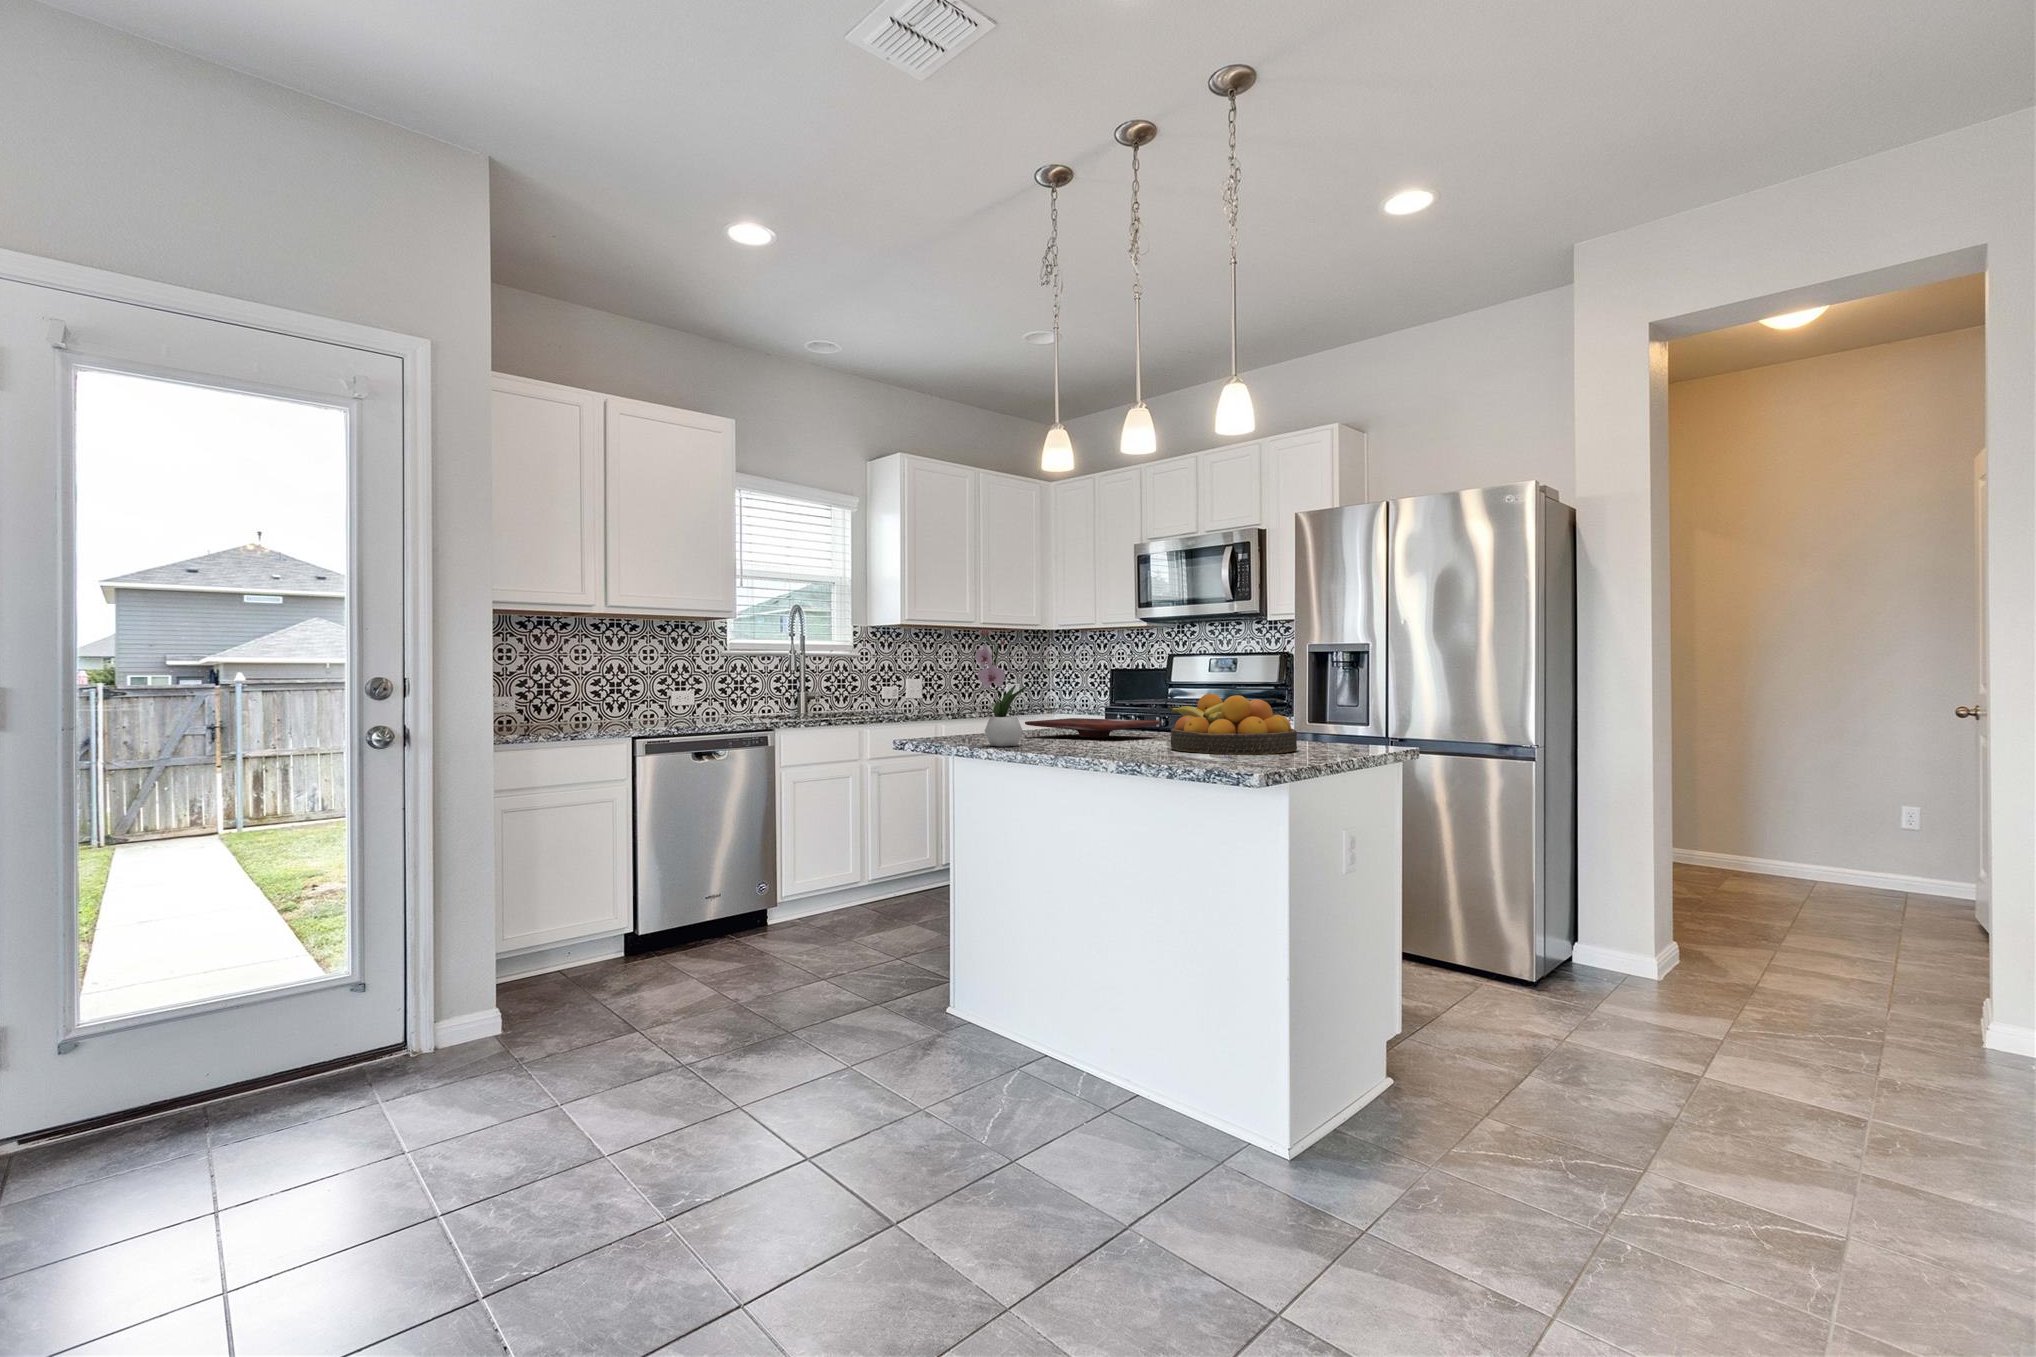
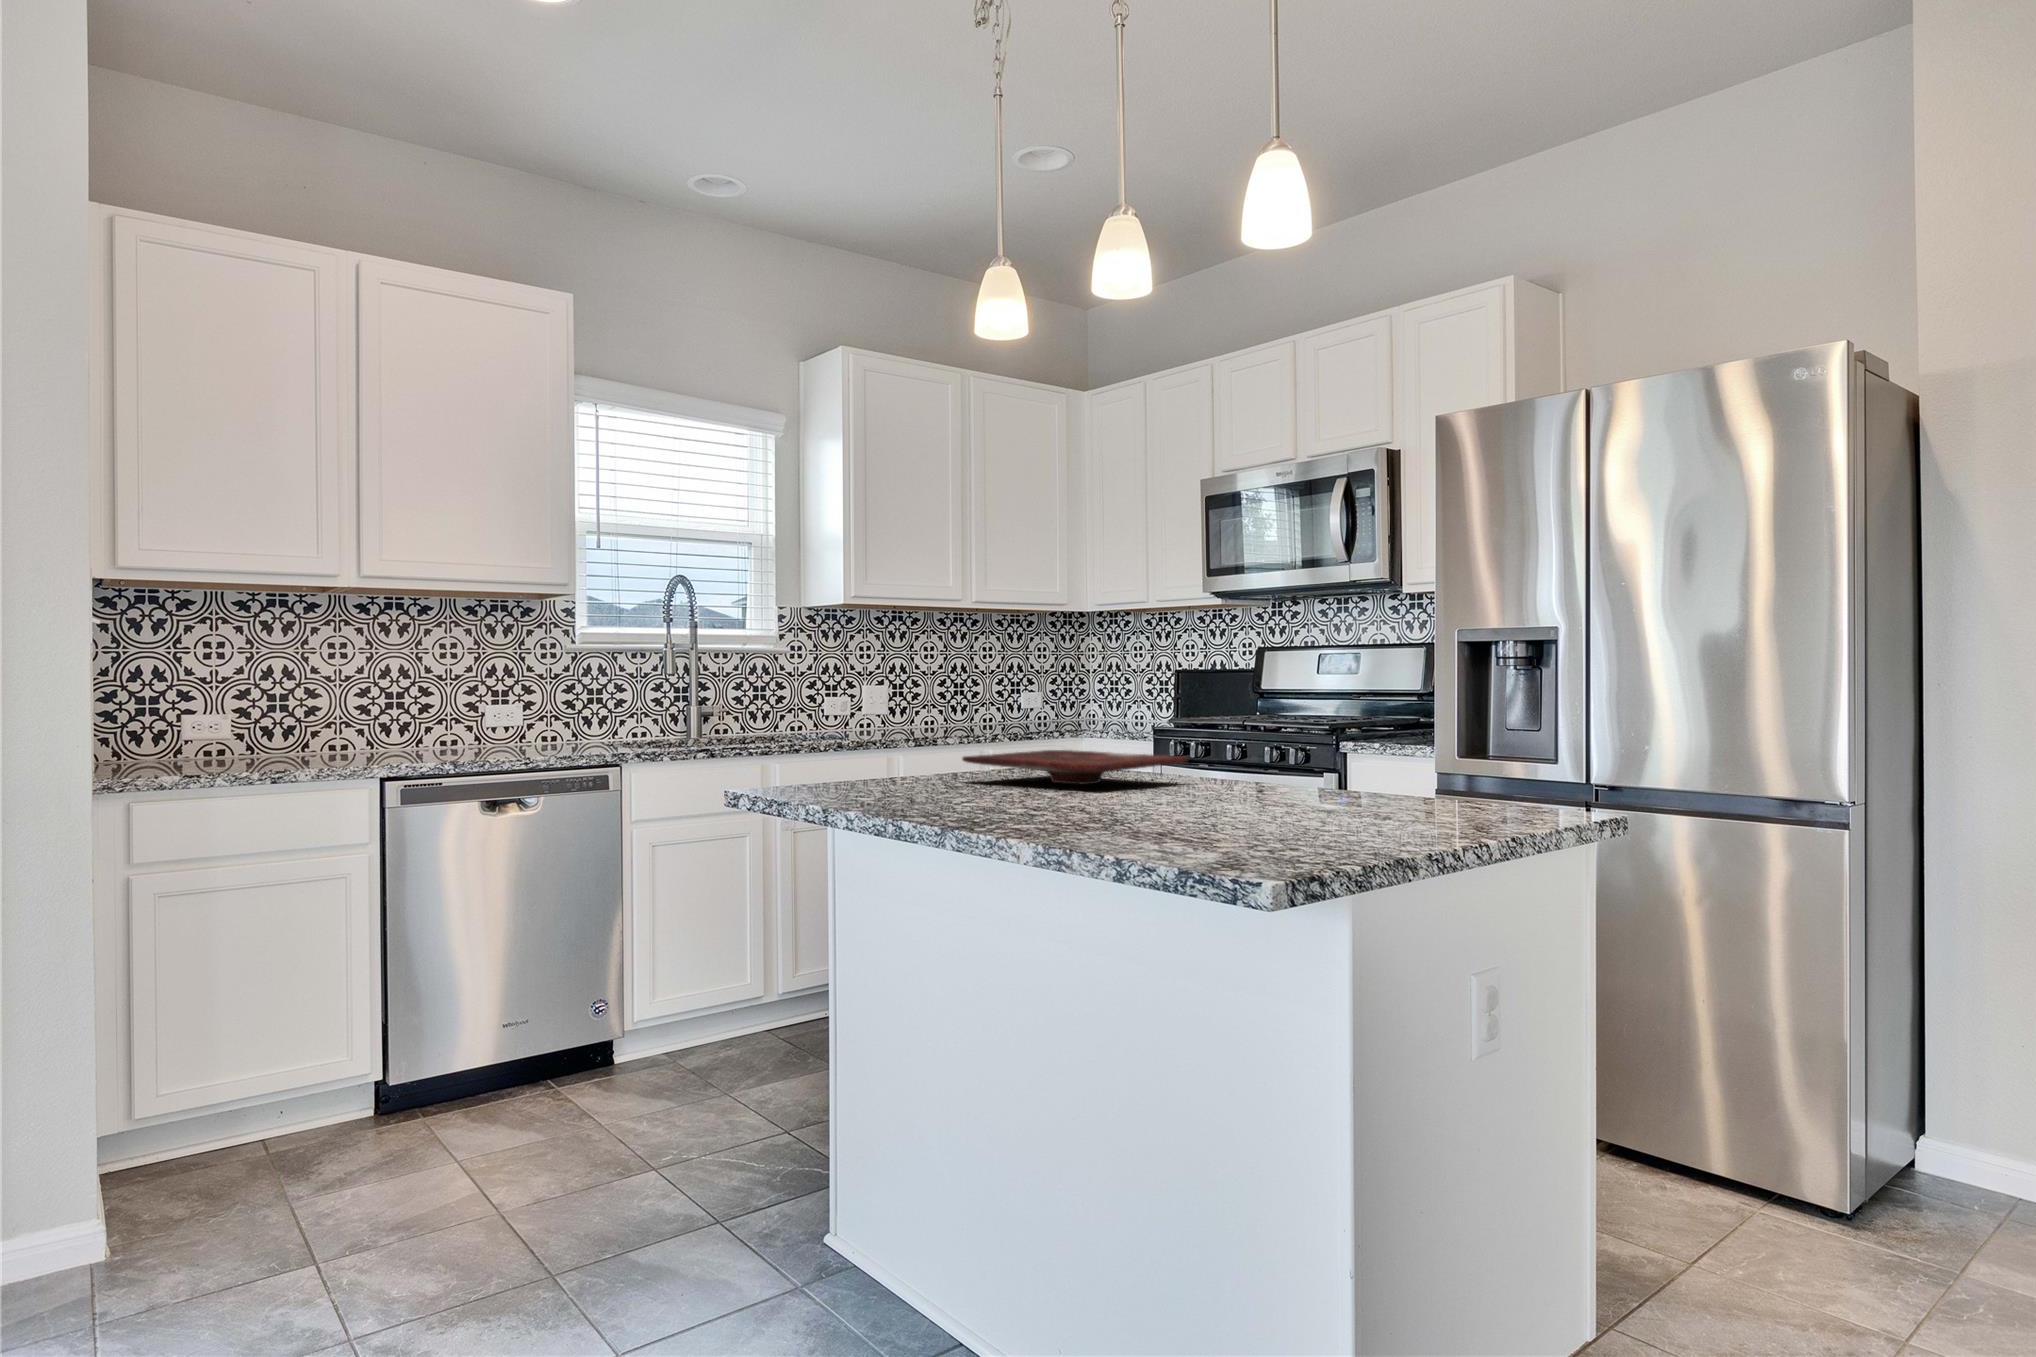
flower arrangement: present [975,631,1028,746] -> none [835,604,924,805]
fruit bowl: present [1169,694,1297,755] -> none [1162,713,1393,830]

